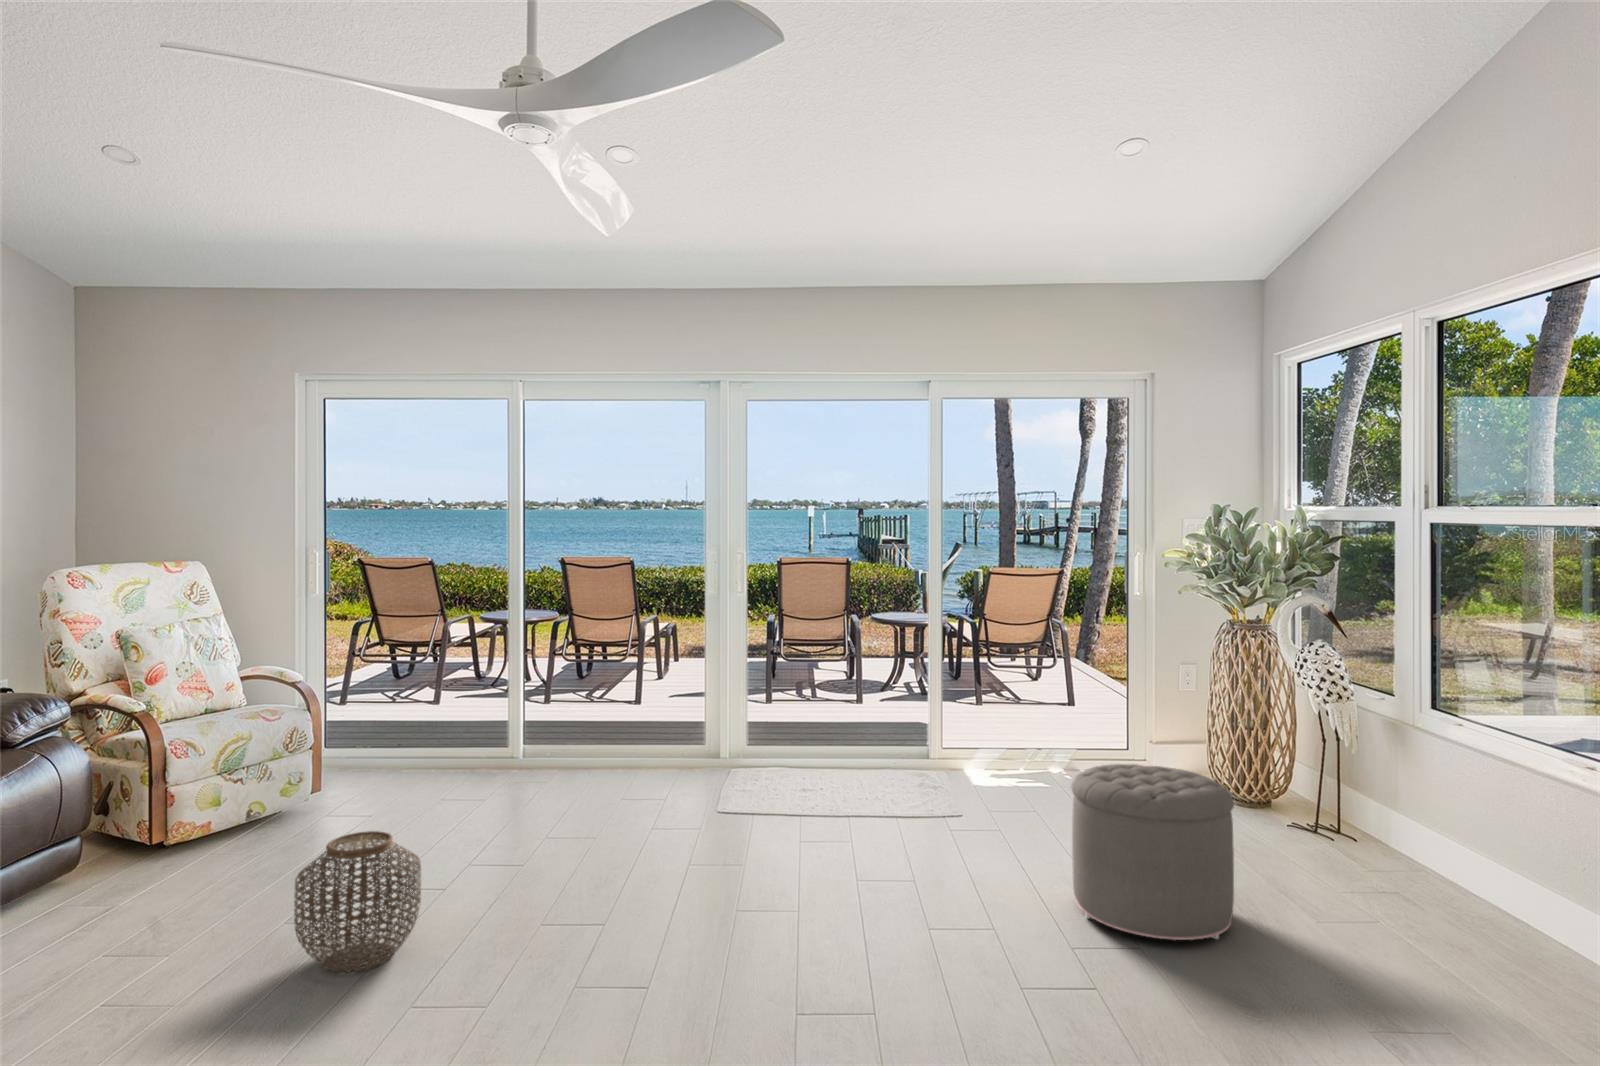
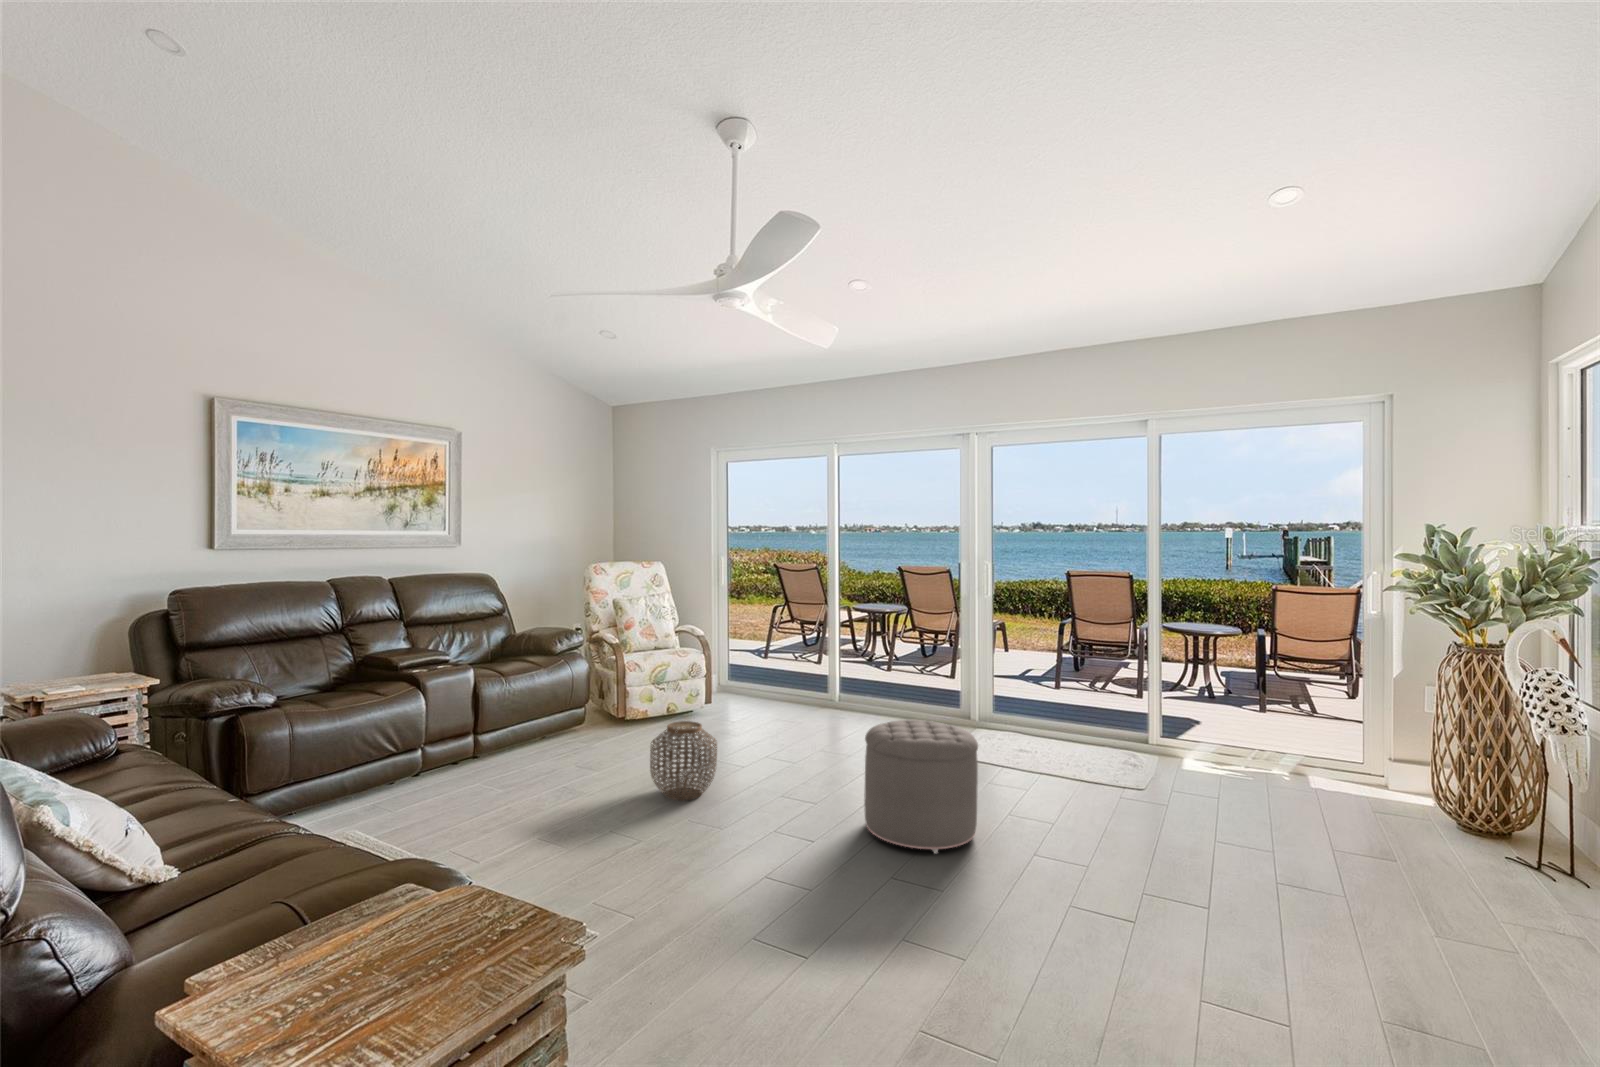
ottoman: present [1071,764,1234,940] -> present [864,720,978,854]

